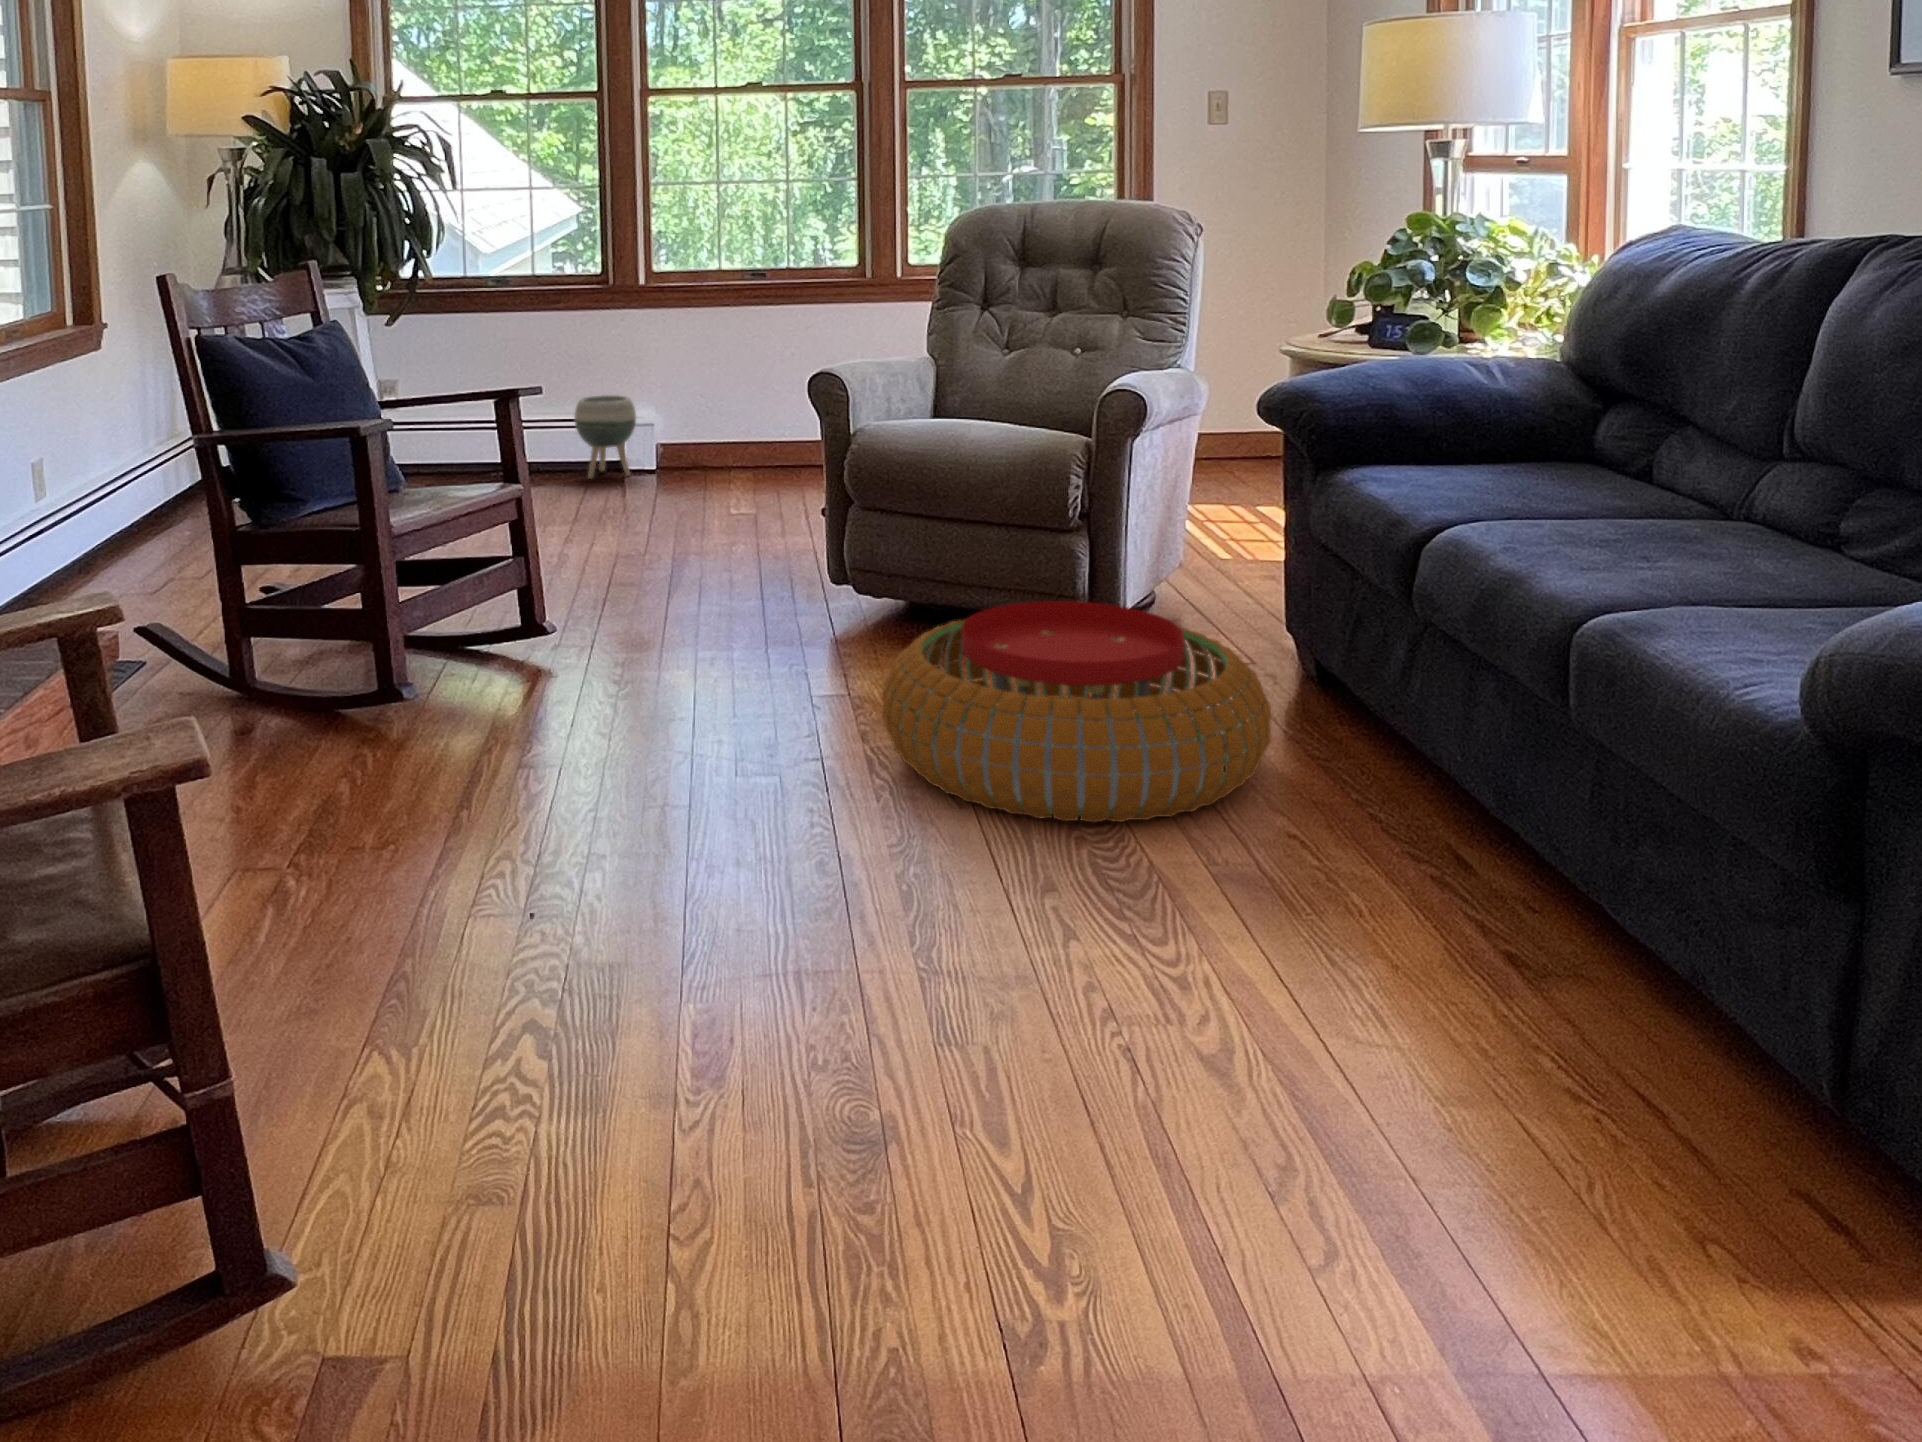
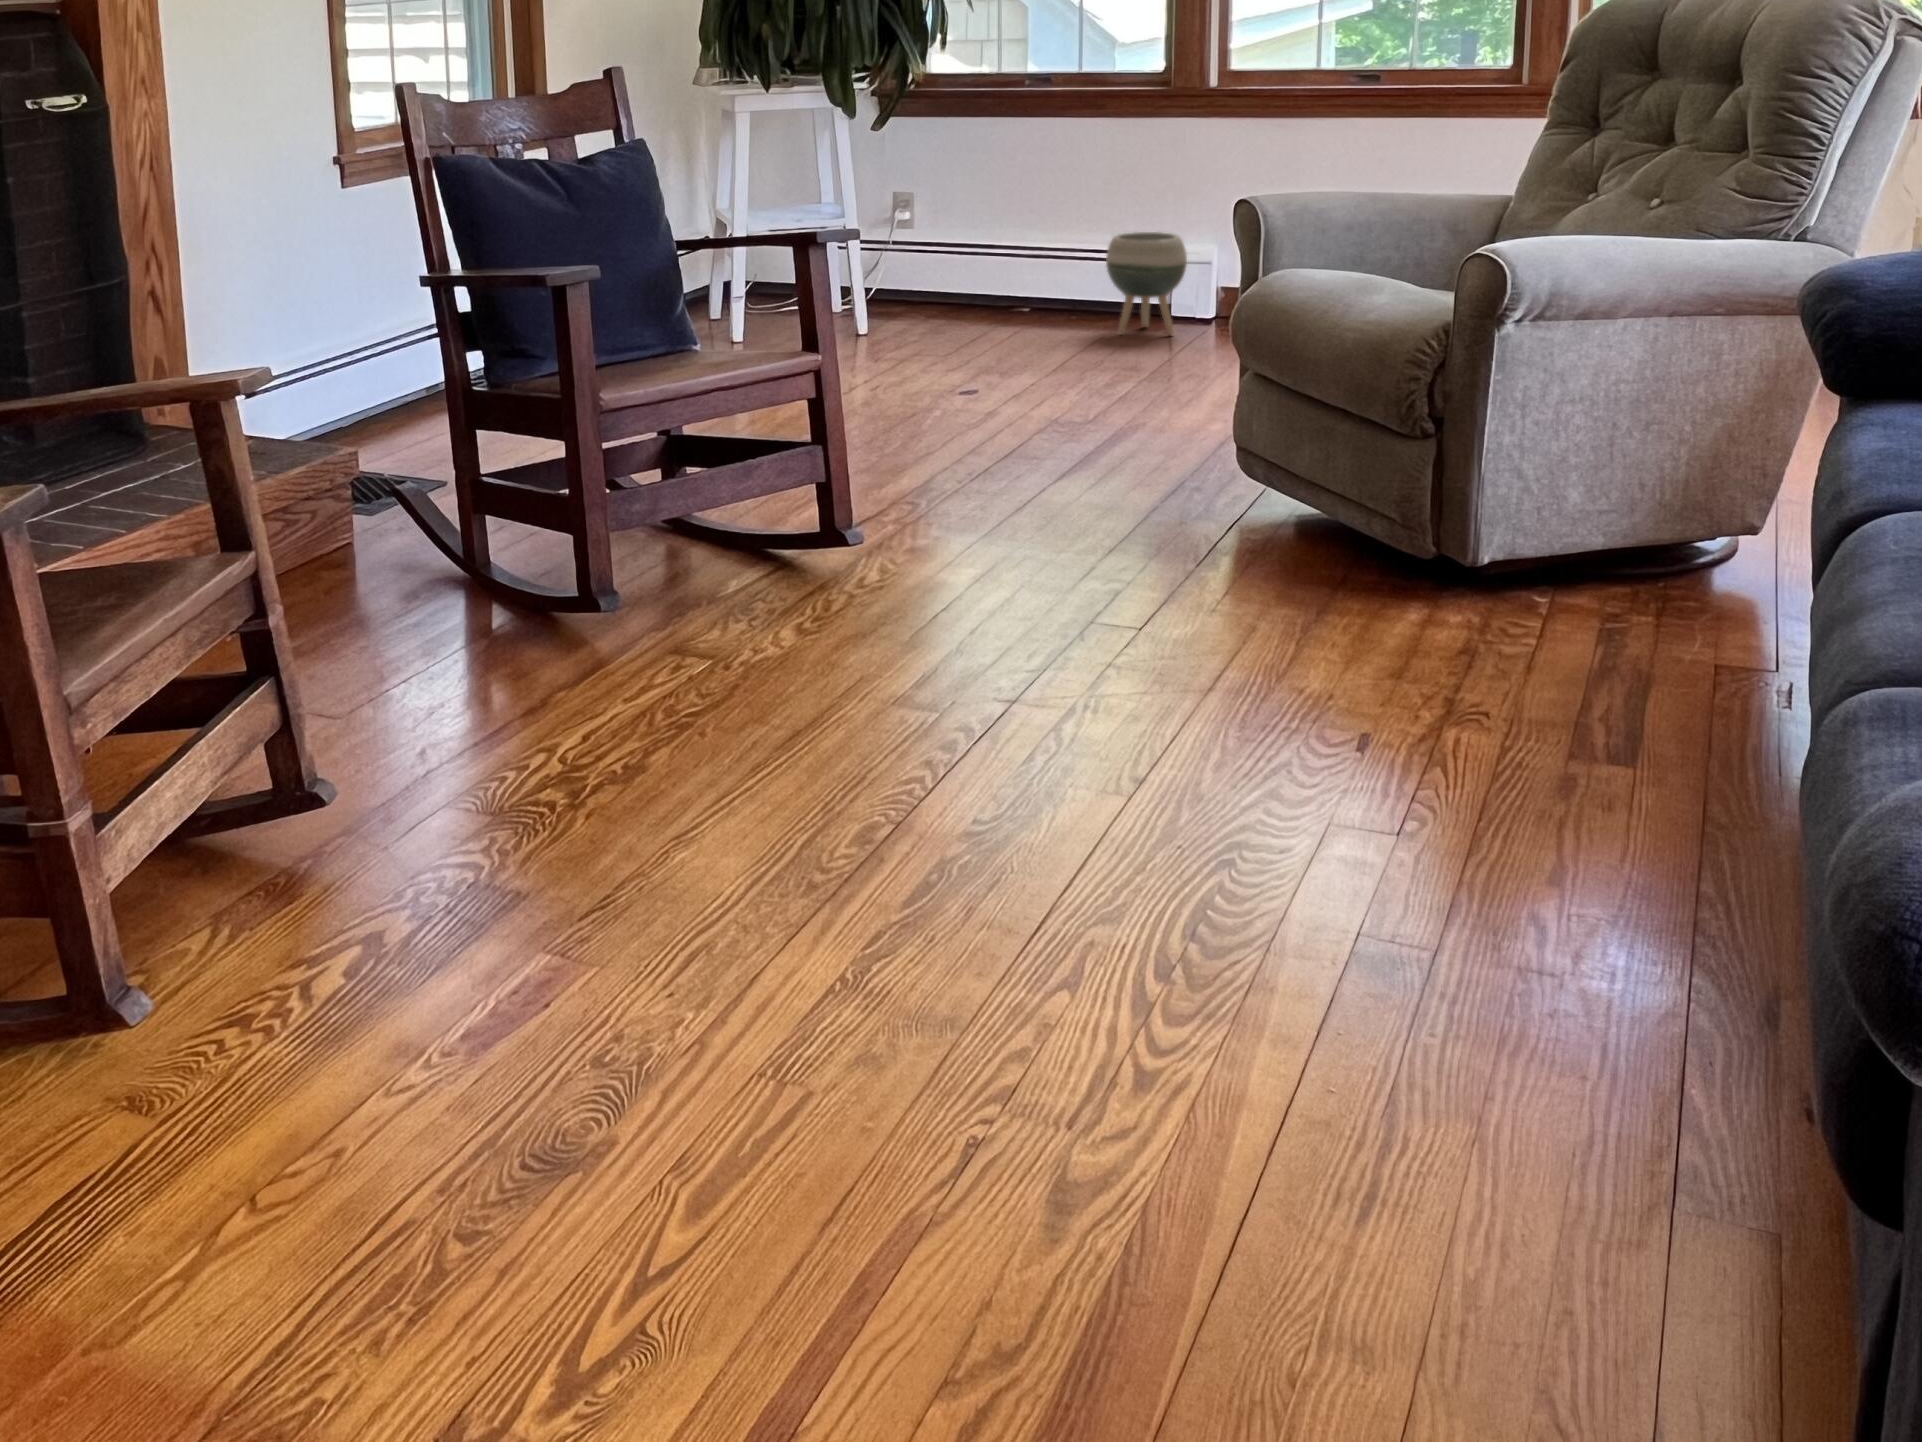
pouf: present [882,601,1271,822] -> none [1070,552,1639,876]

